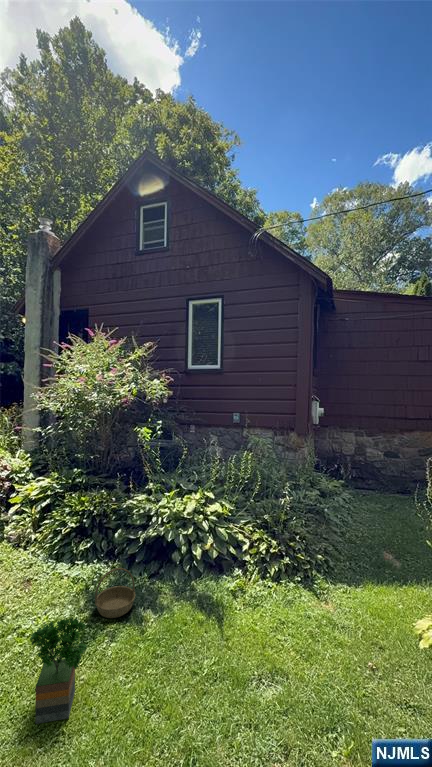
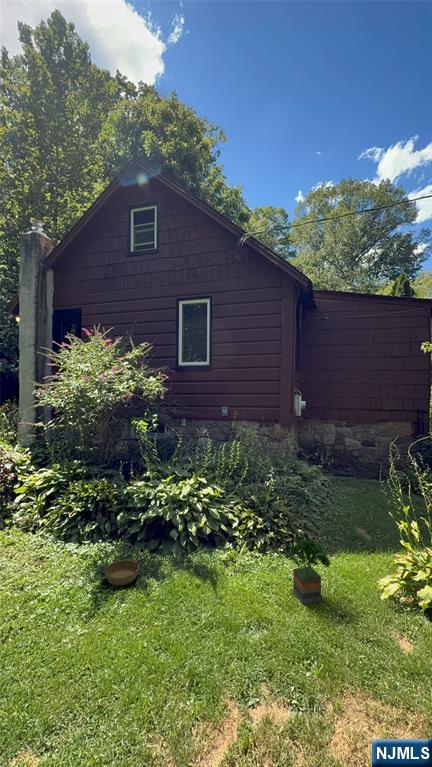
potted tree: present [30,617,87,724] -> present [289,540,330,604]

